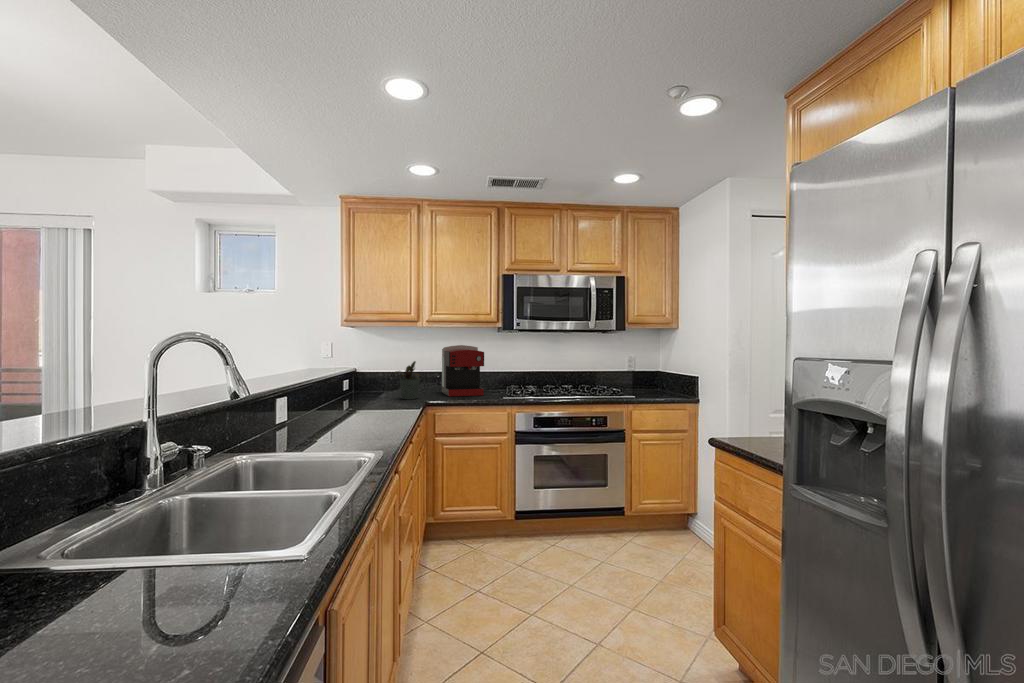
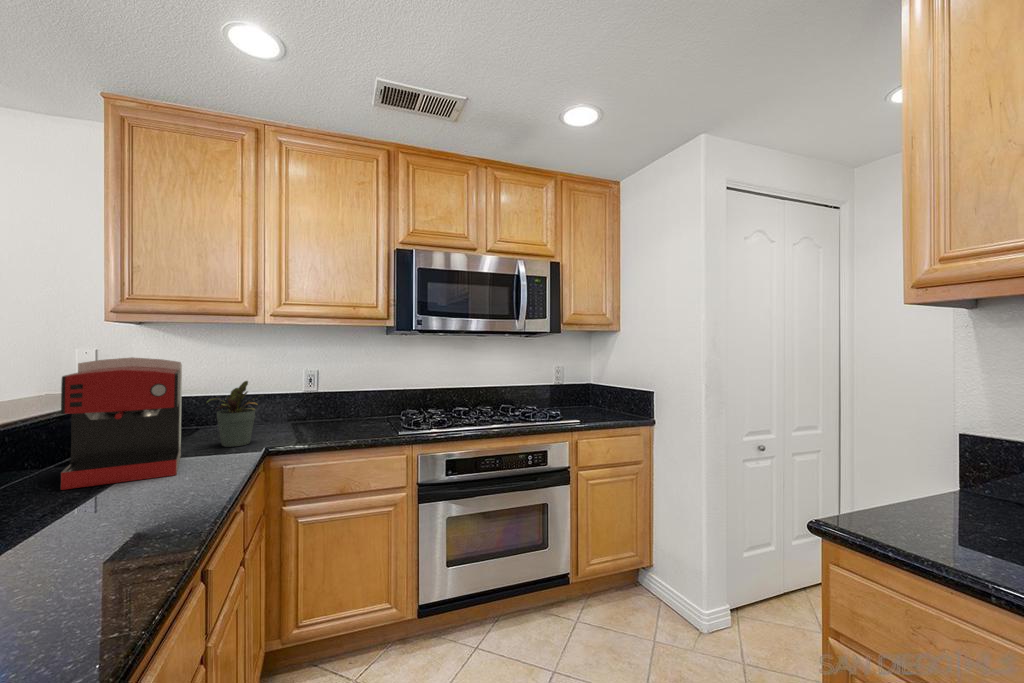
coffee maker: present [442,345,484,396] -> present [61,357,182,490]

